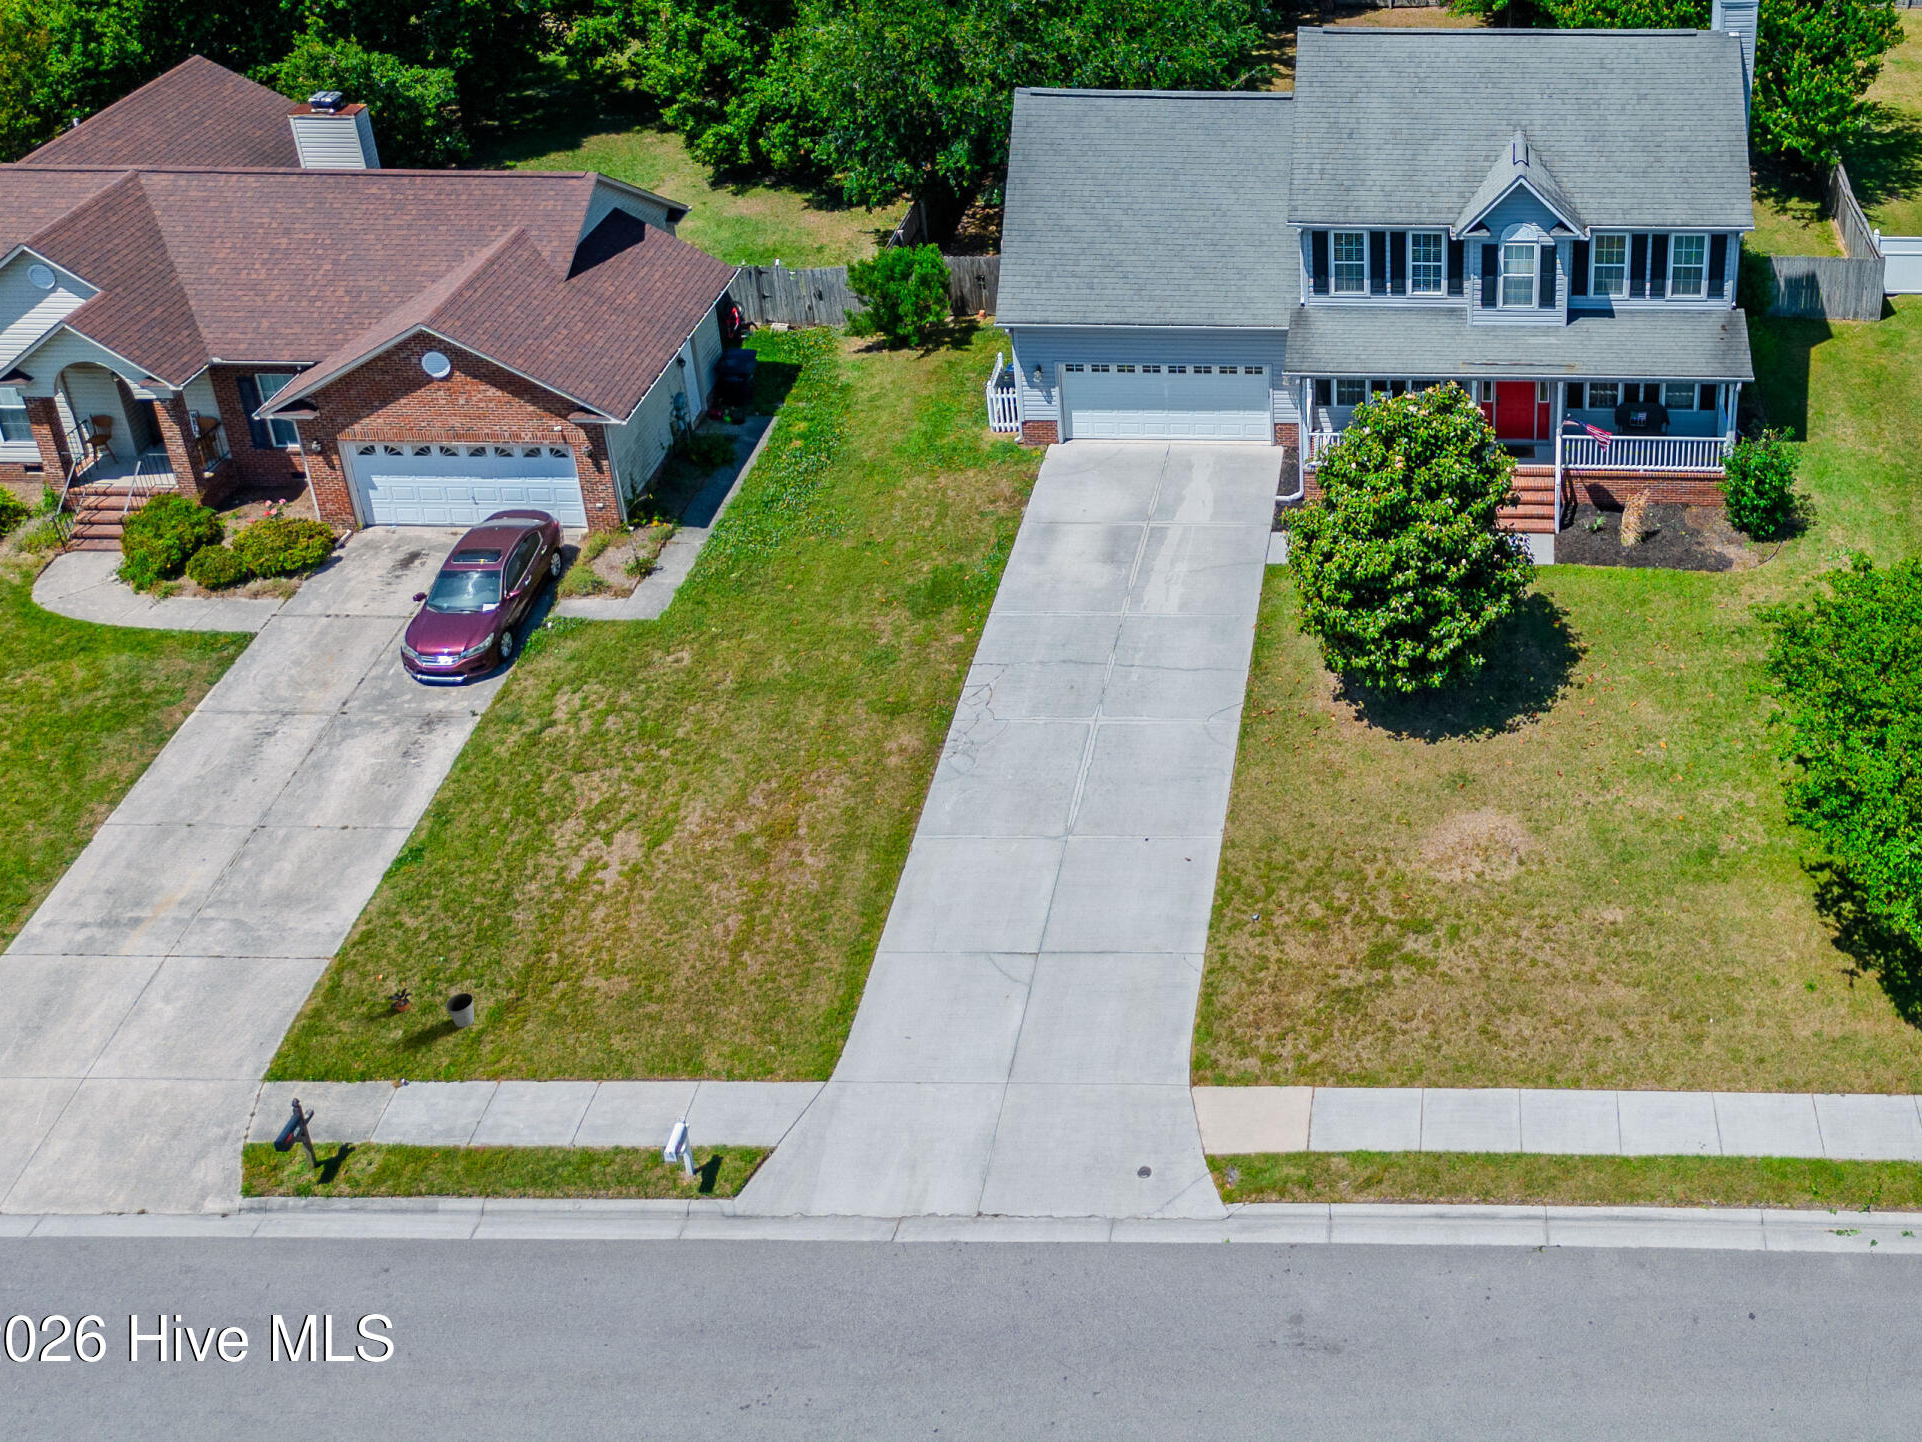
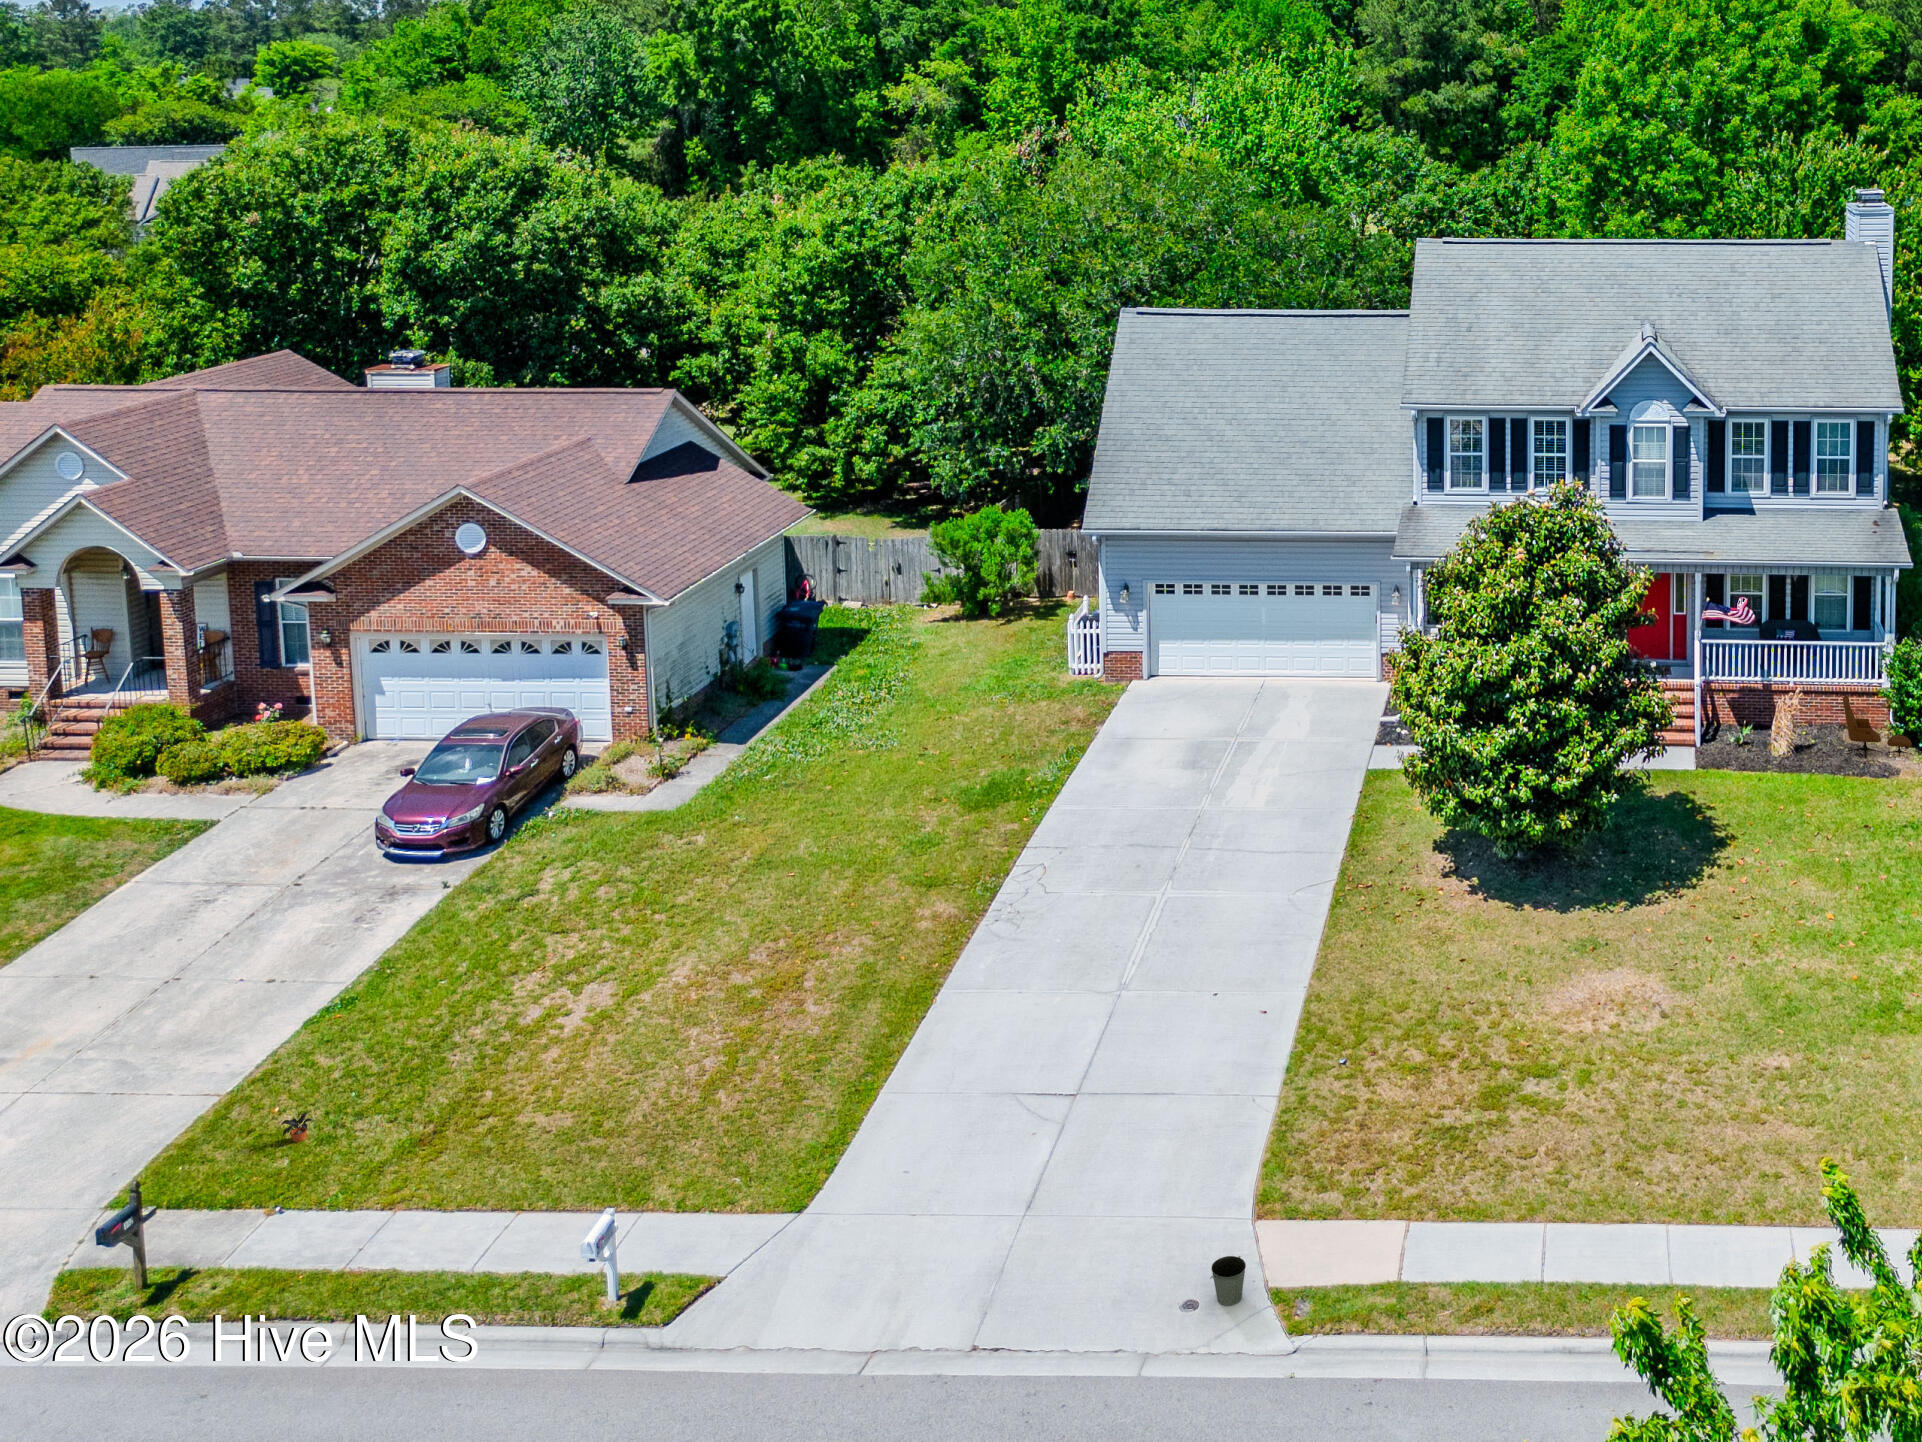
lounge chair: none [1687,491,1746,546] -> present [1843,696,1912,758]
bucket: present [446,993,474,1027] -> present [1210,1256,1246,1305]

